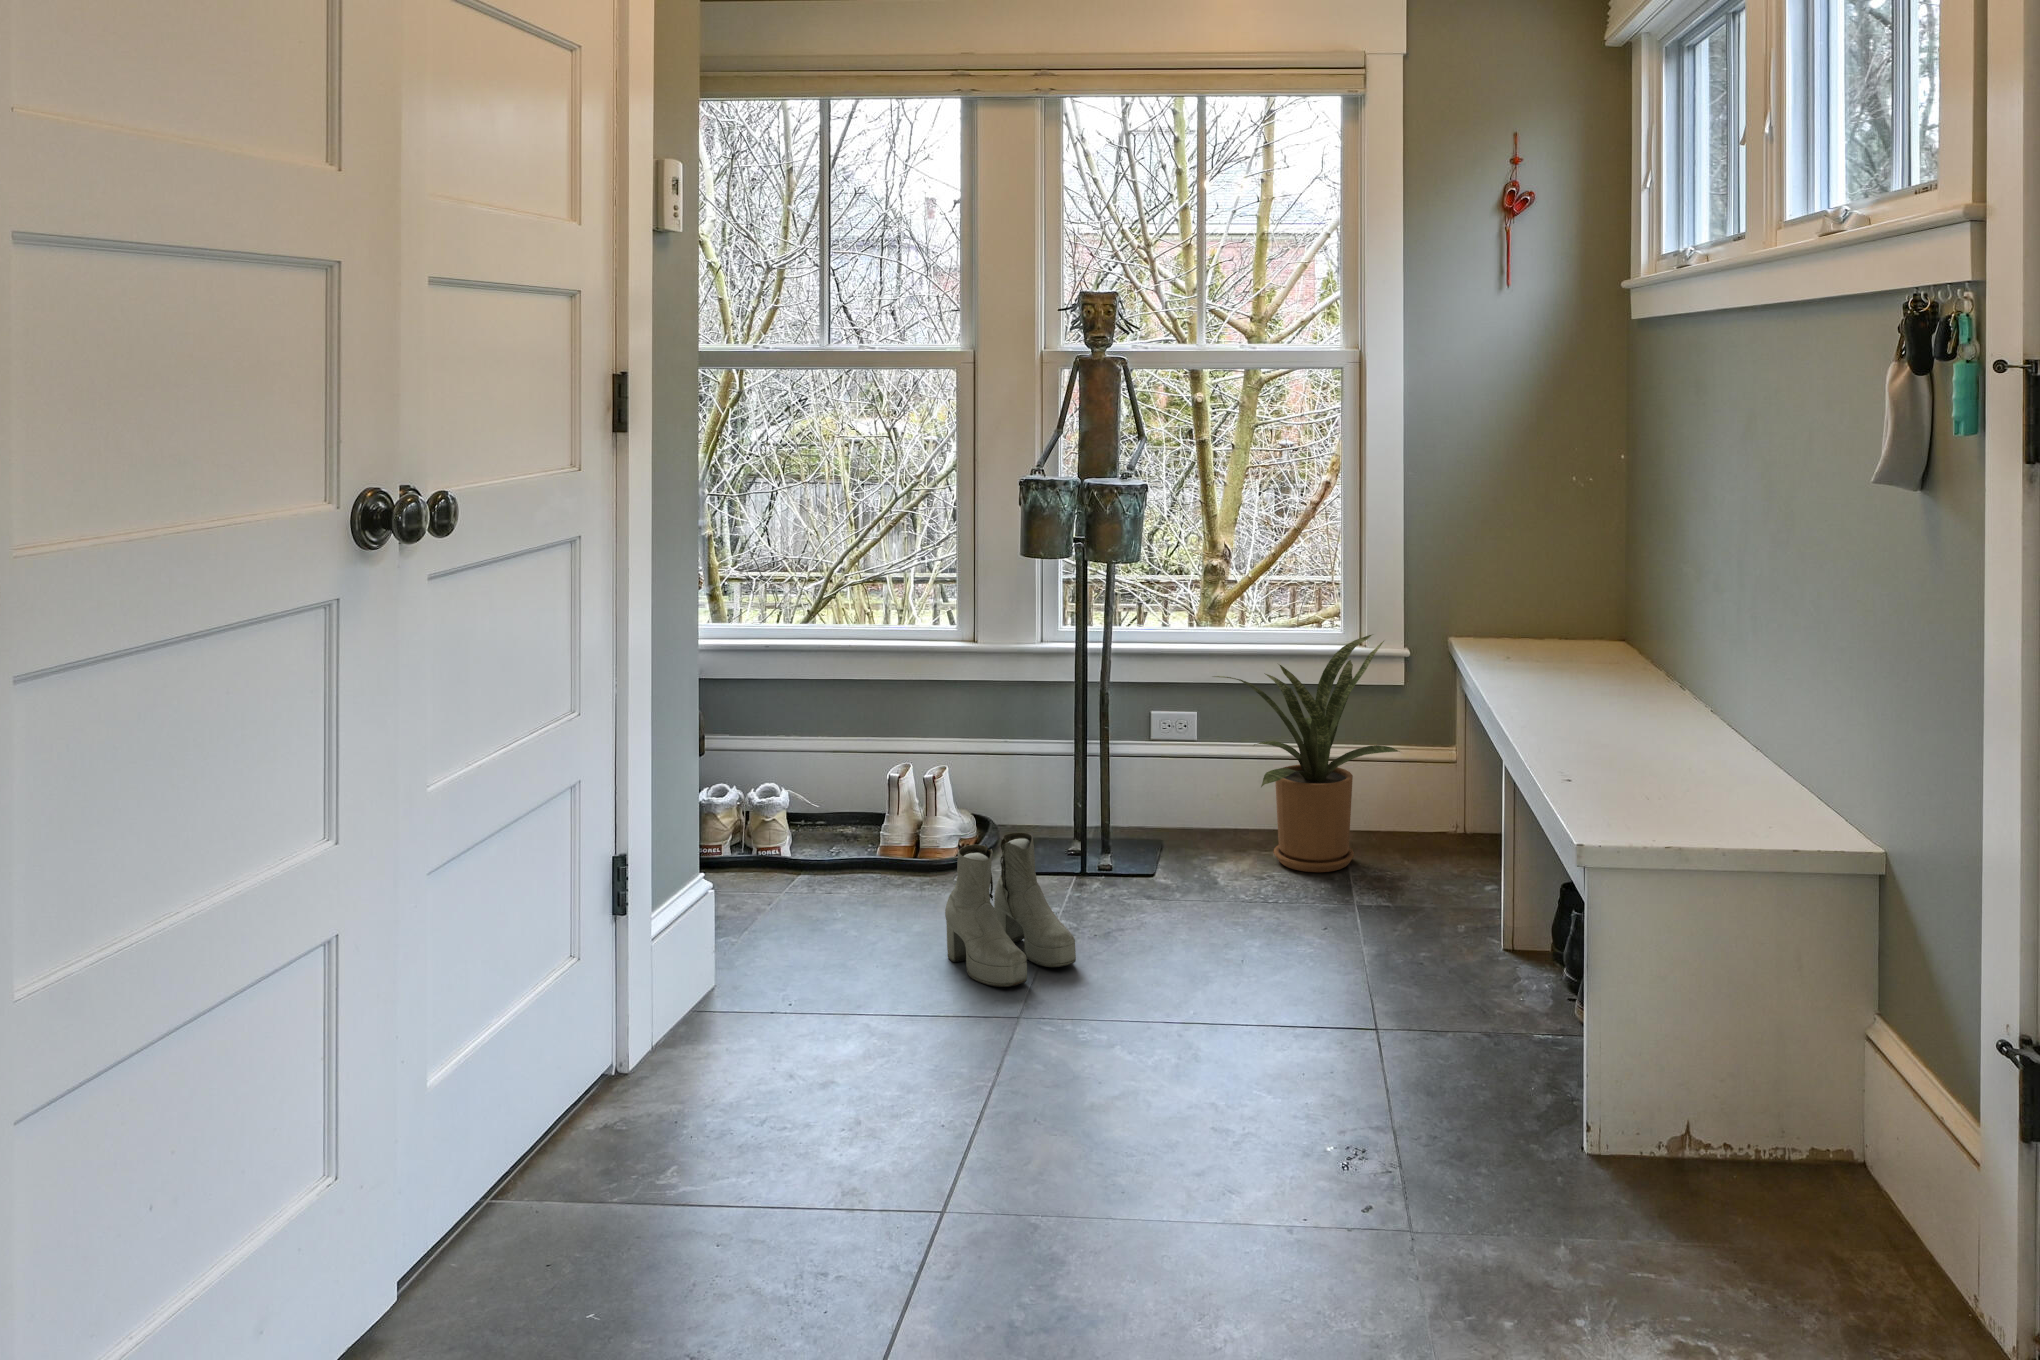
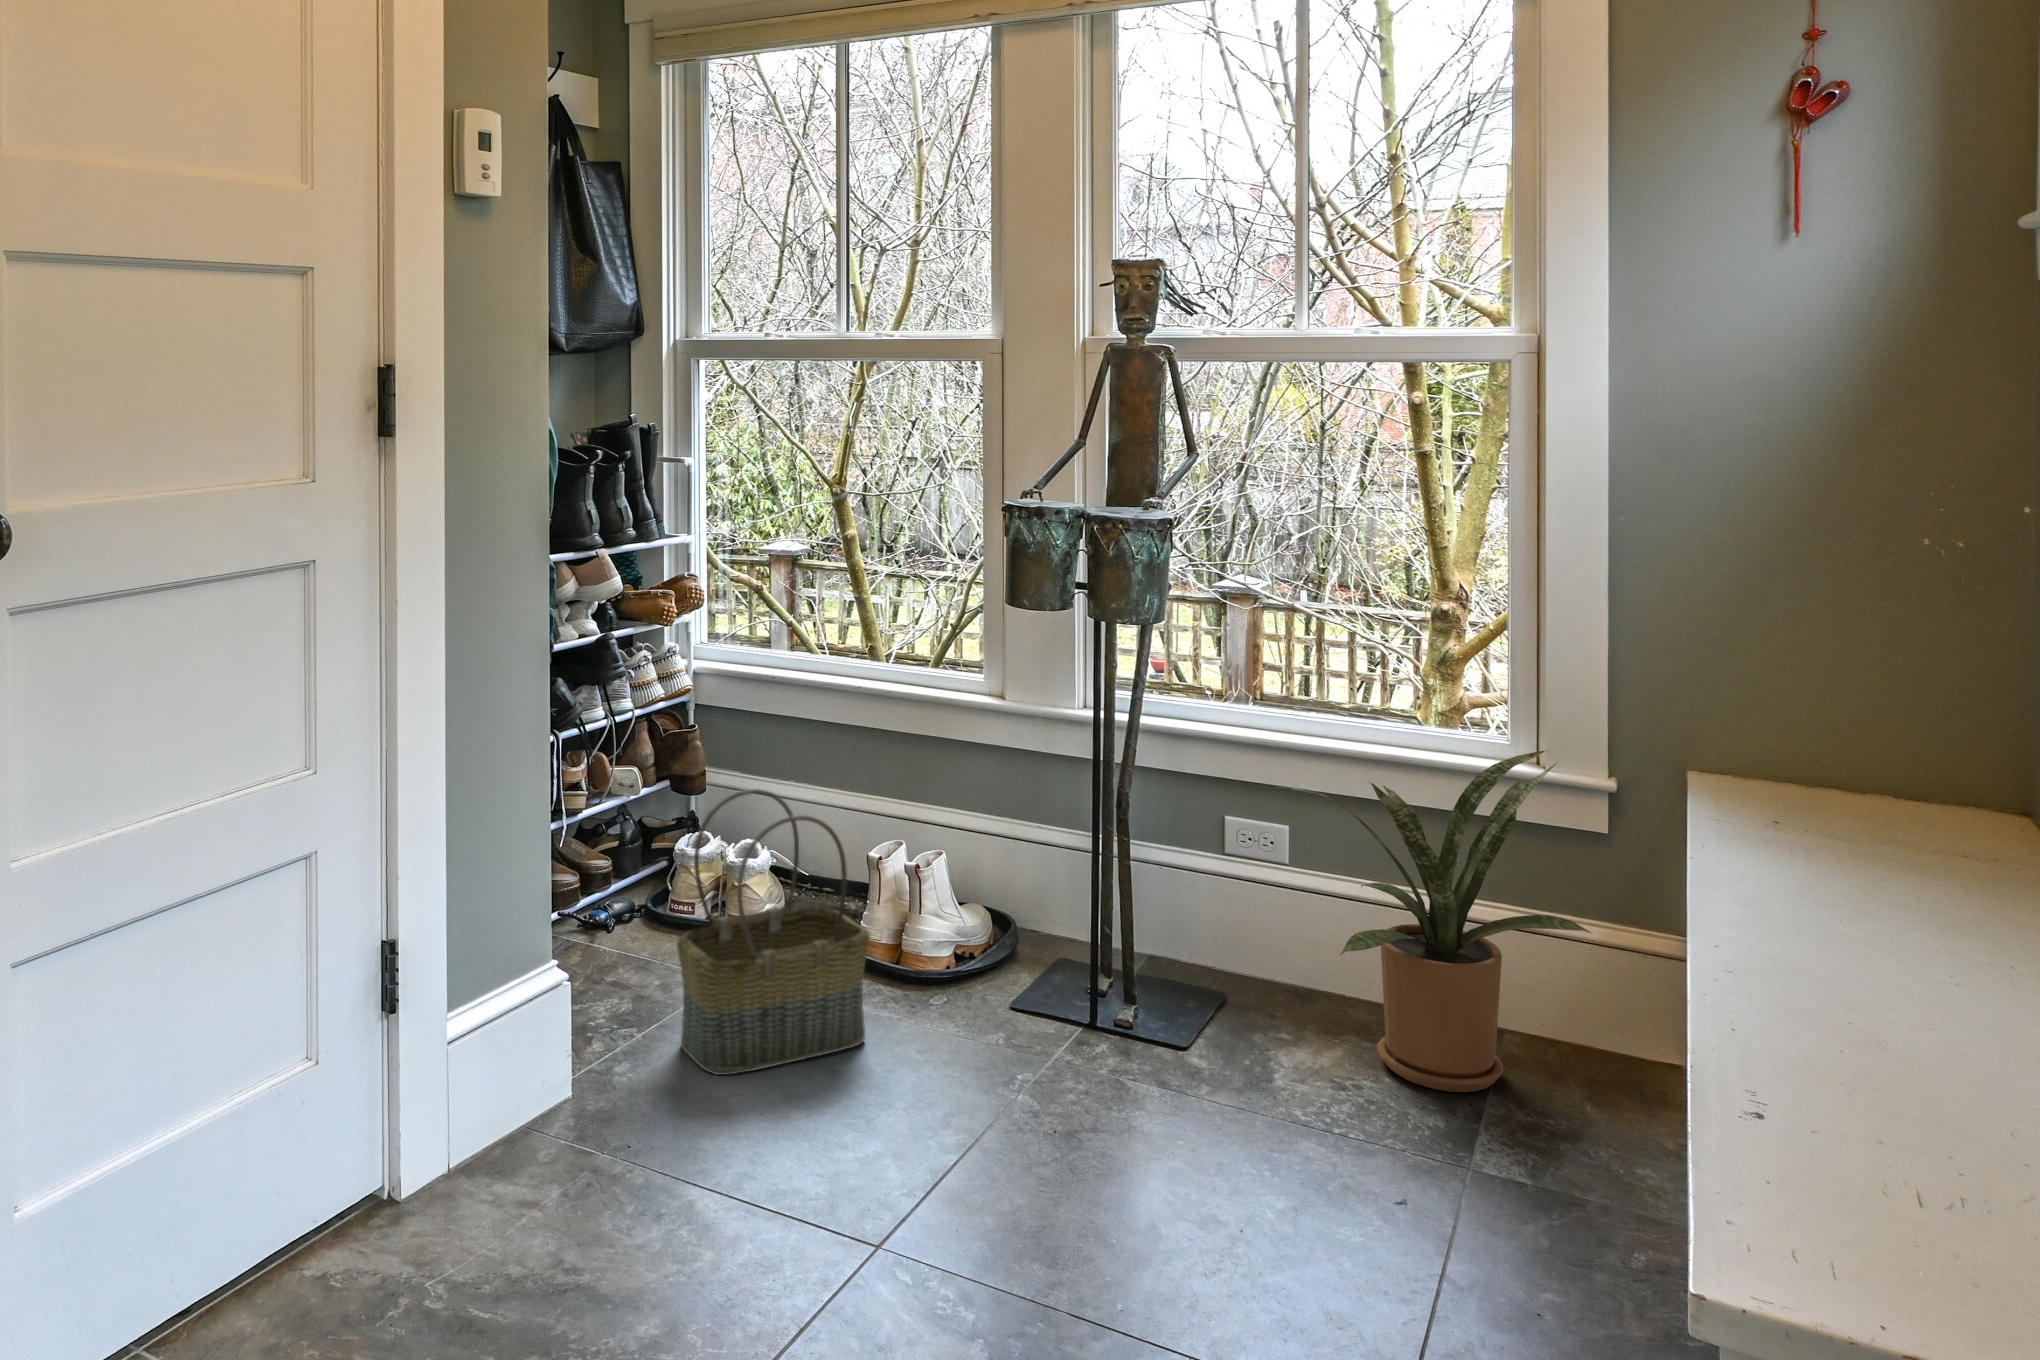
basket: none [777,721,927,950] -> present [677,789,870,1075]
boots: present [945,833,1076,987] -> none [847,971,1003,1187]

